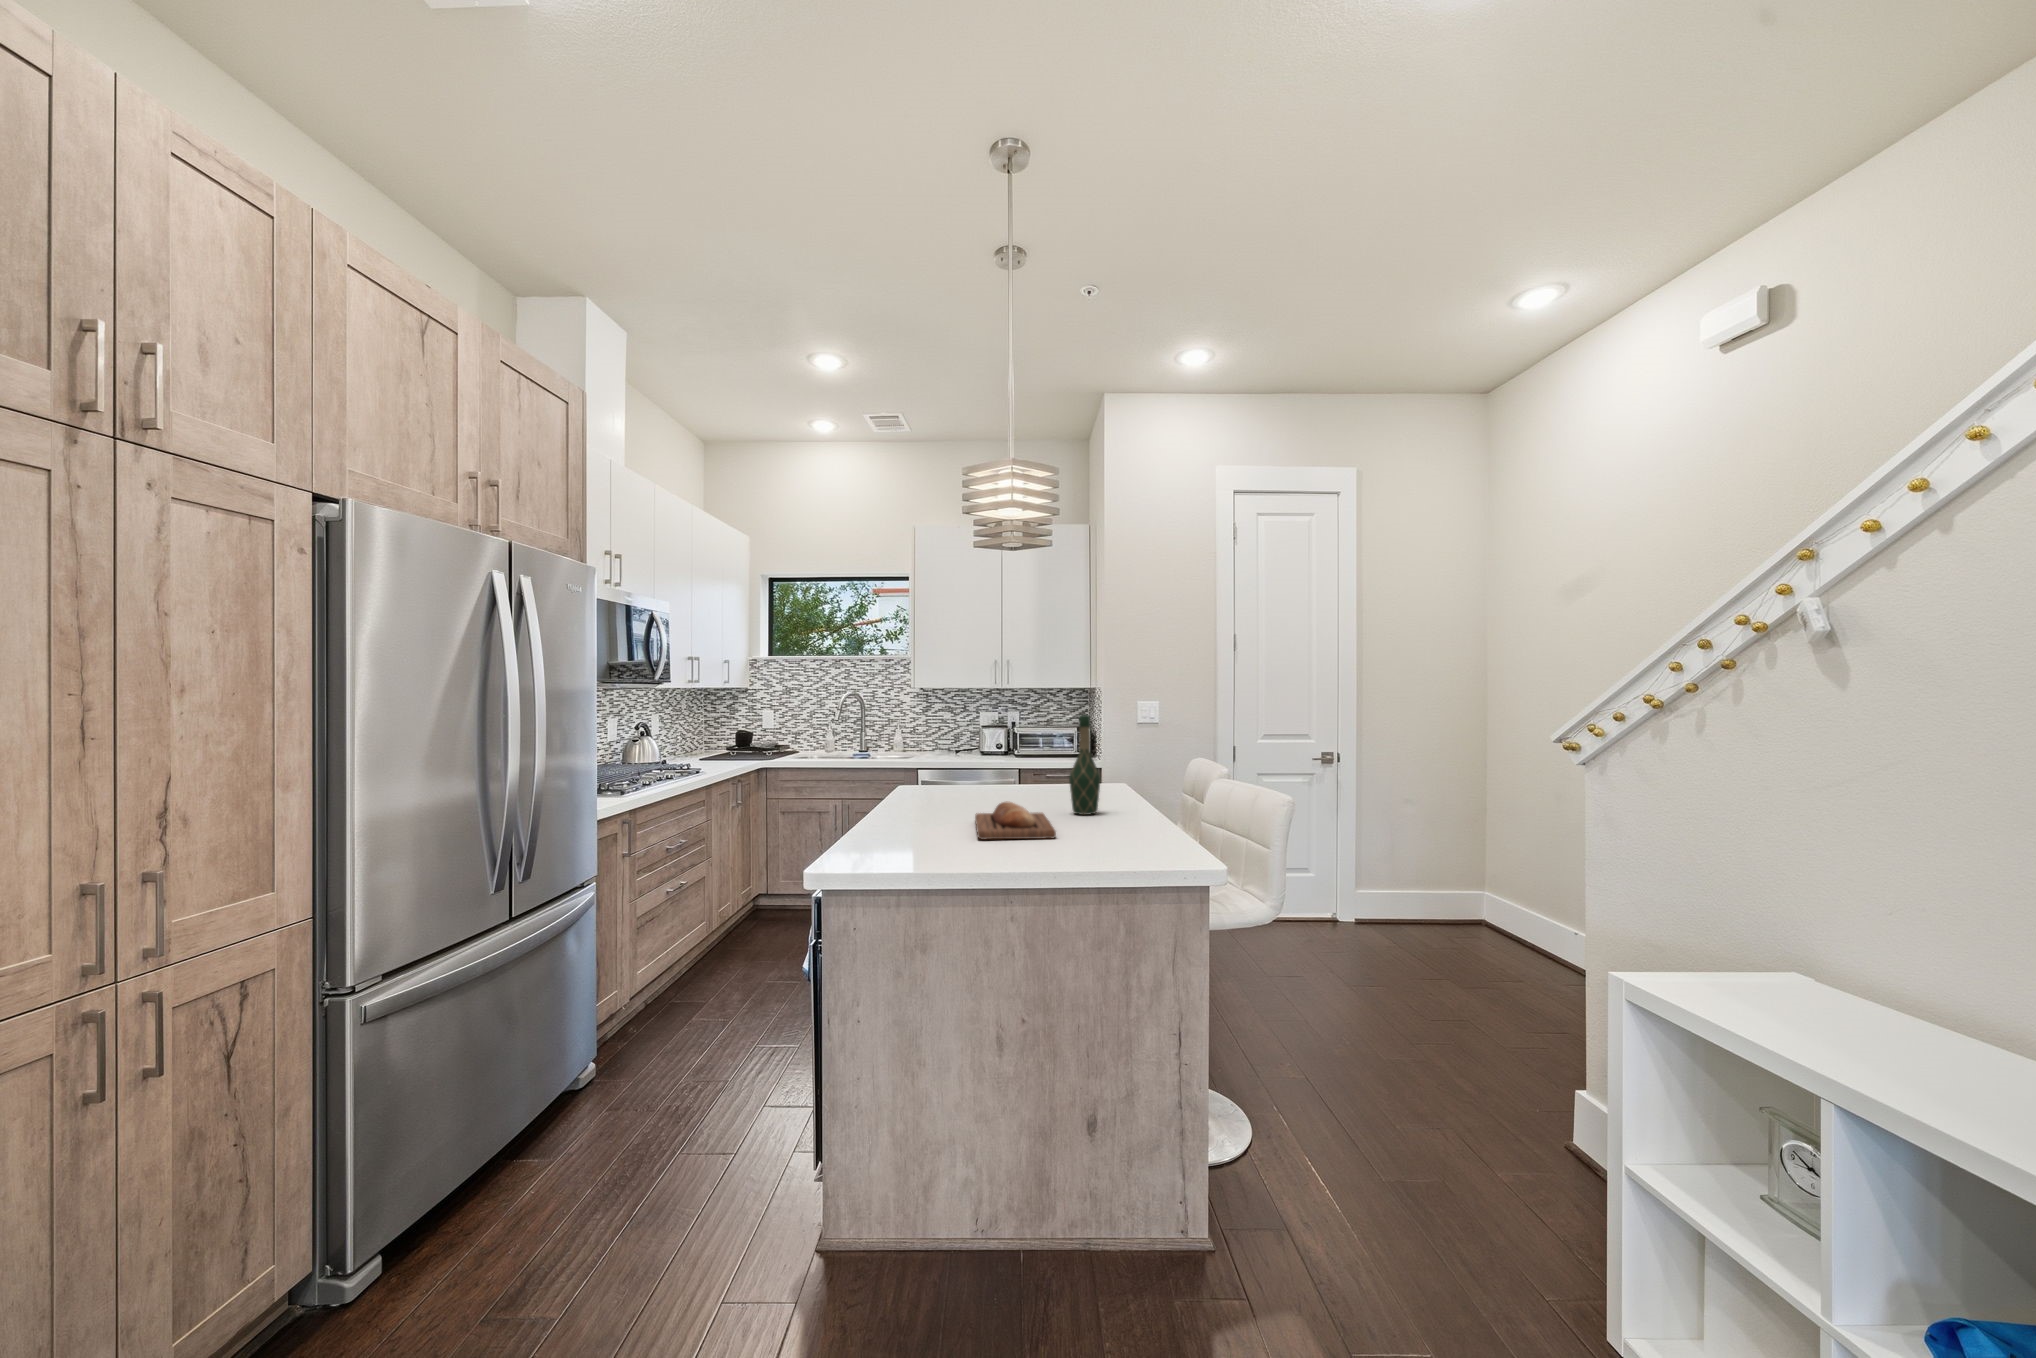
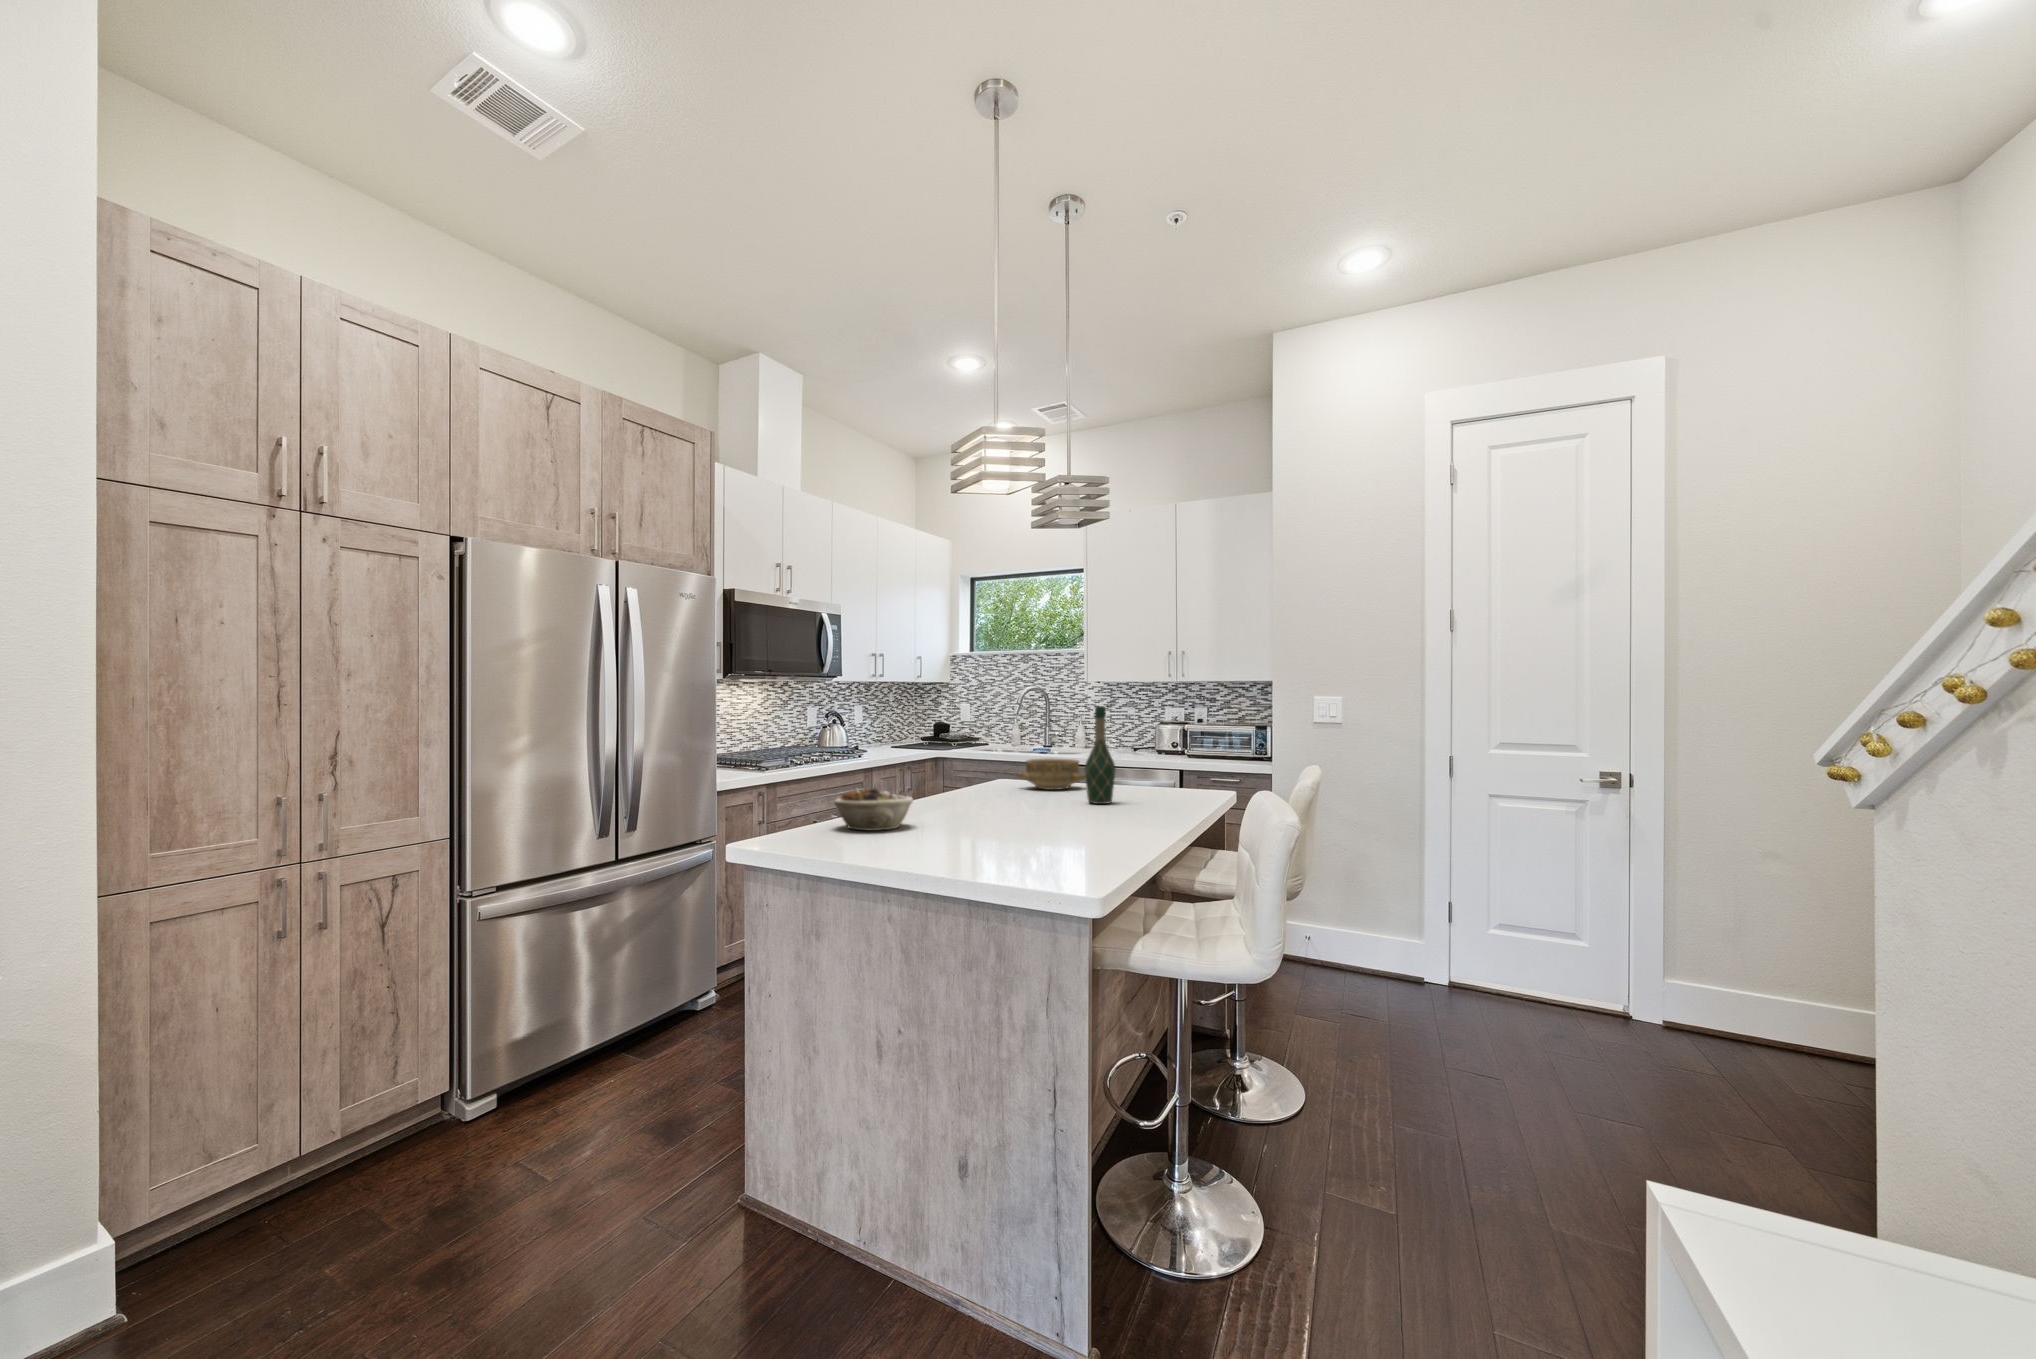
ceramic bowl: none [957,768,1028,801] -> present [1018,758,1086,790]
bread loaf: present [975,801,1056,839] -> none [947,786,1049,820]
succulent planter: none [888,814,977,863] -> present [834,788,913,831]

